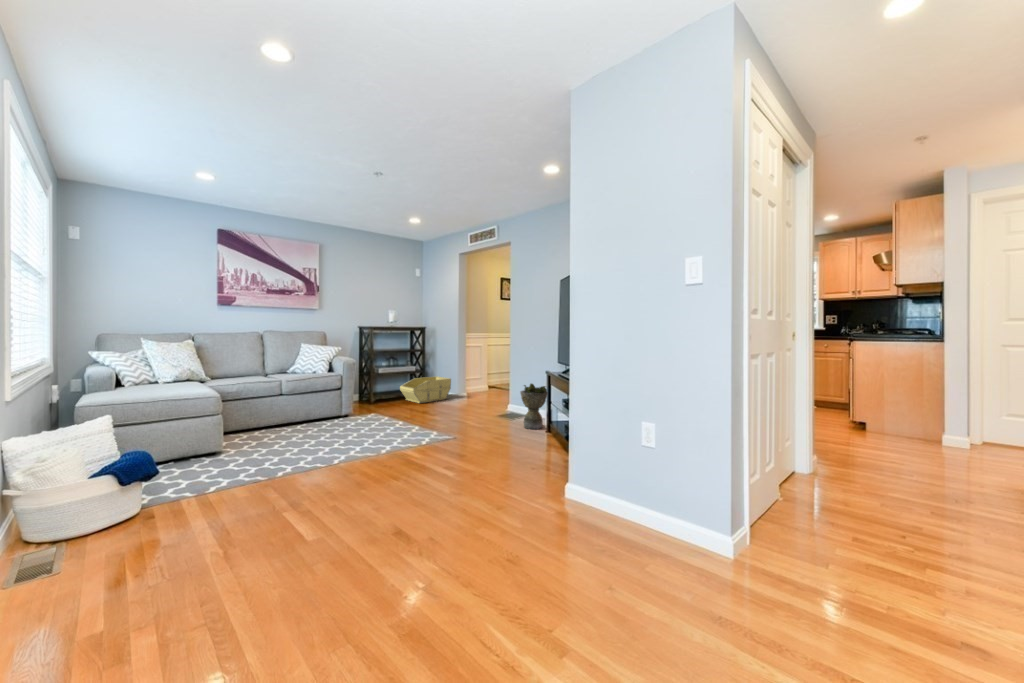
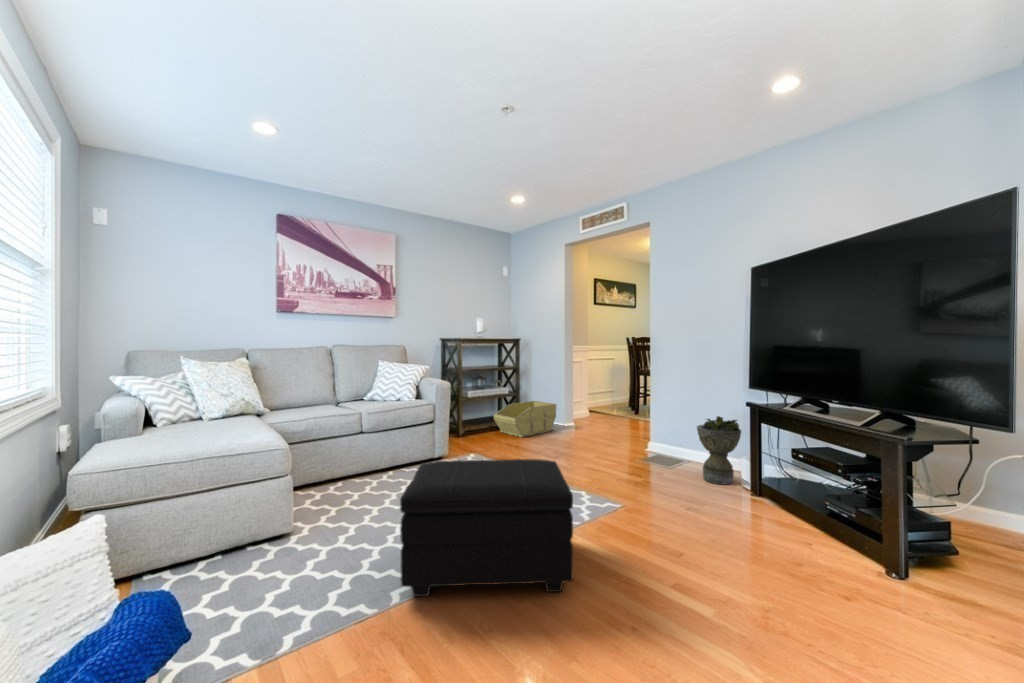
footstool: none [278,404,393,479] -> present [400,459,573,596]

